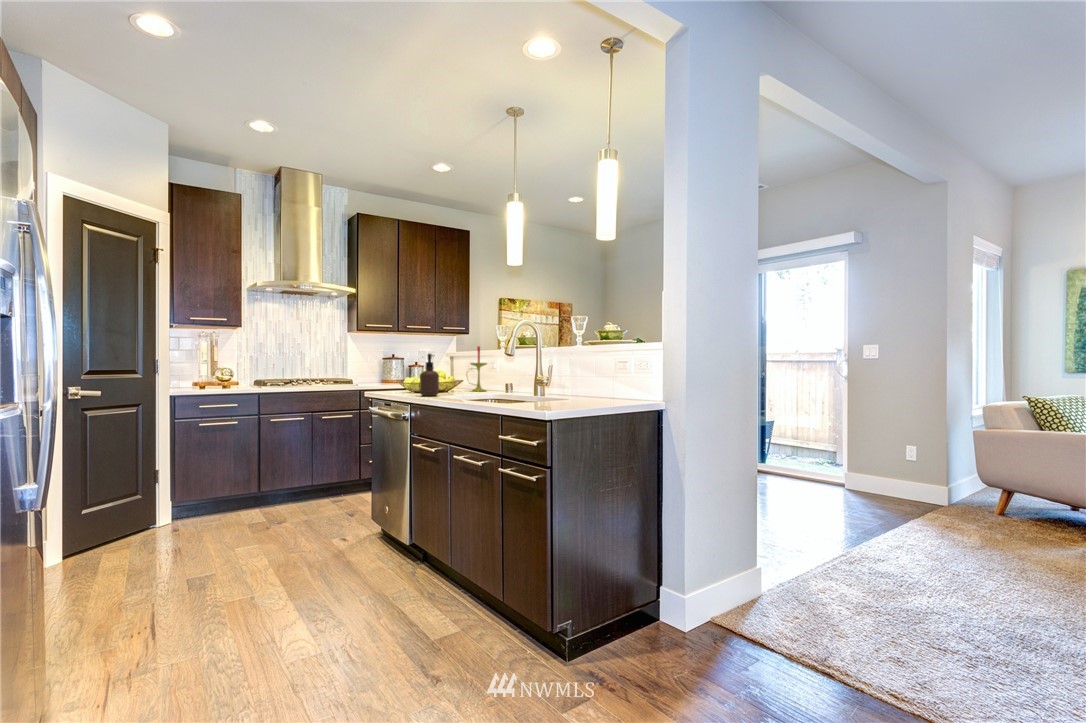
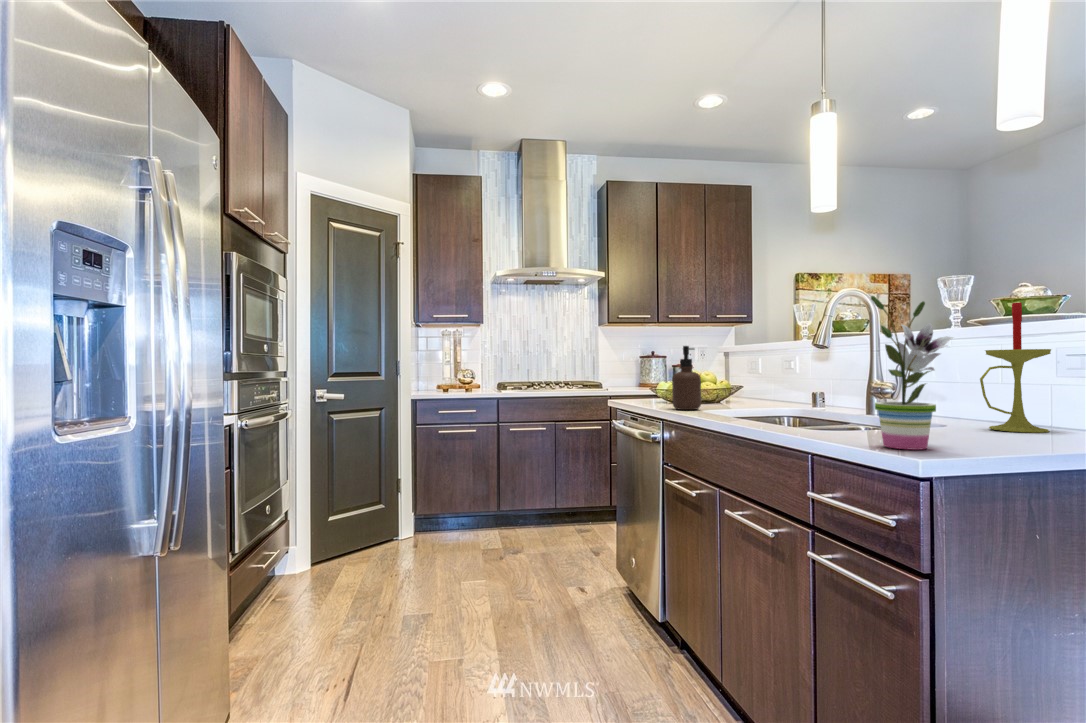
potted plant: none [525,335,555,406] -> present [871,296,953,450]
candle: present [471,346,487,391] -> present [980,303,1051,433]

